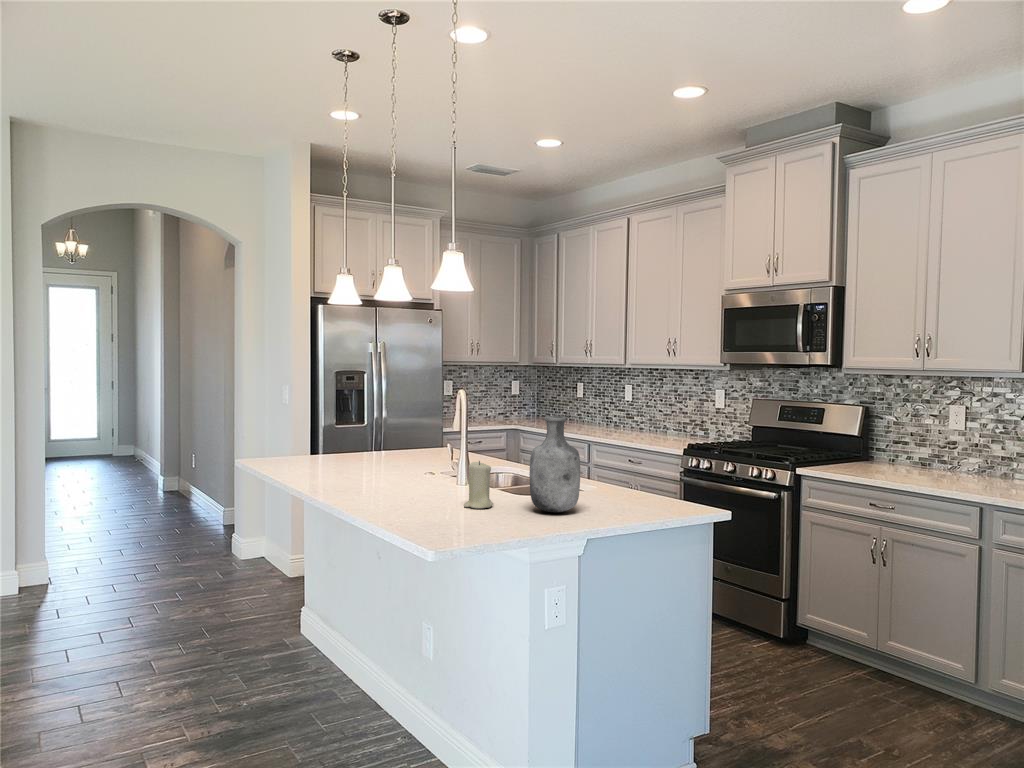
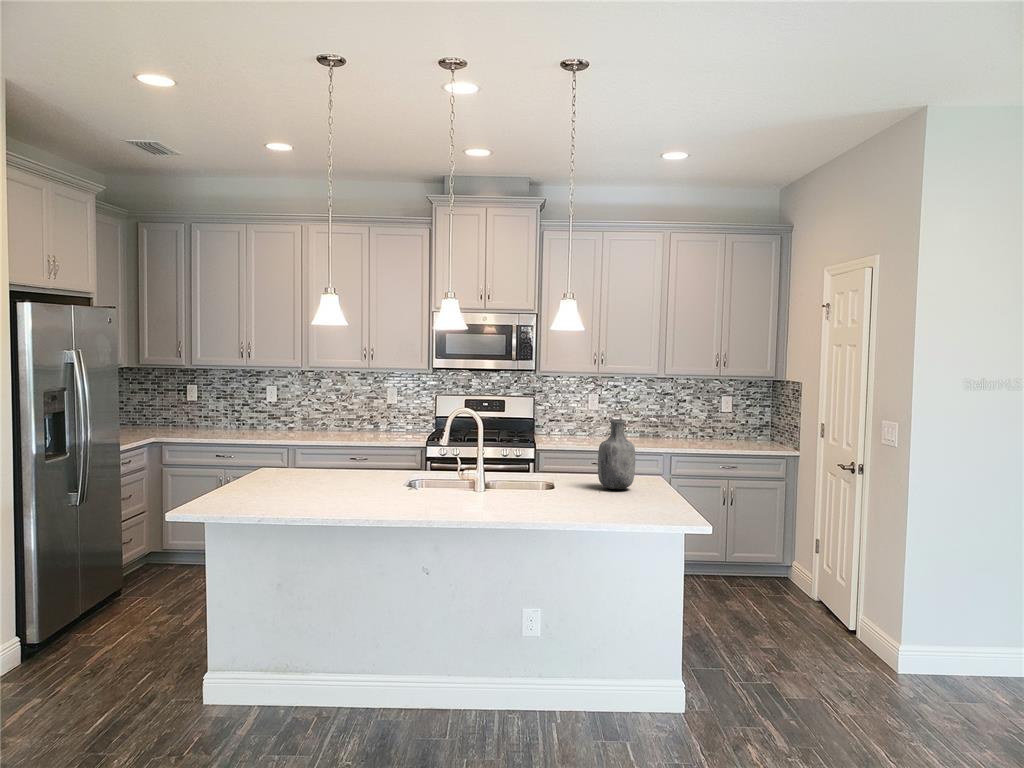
candle: present [464,461,493,509] -> none [564,459,587,497]

